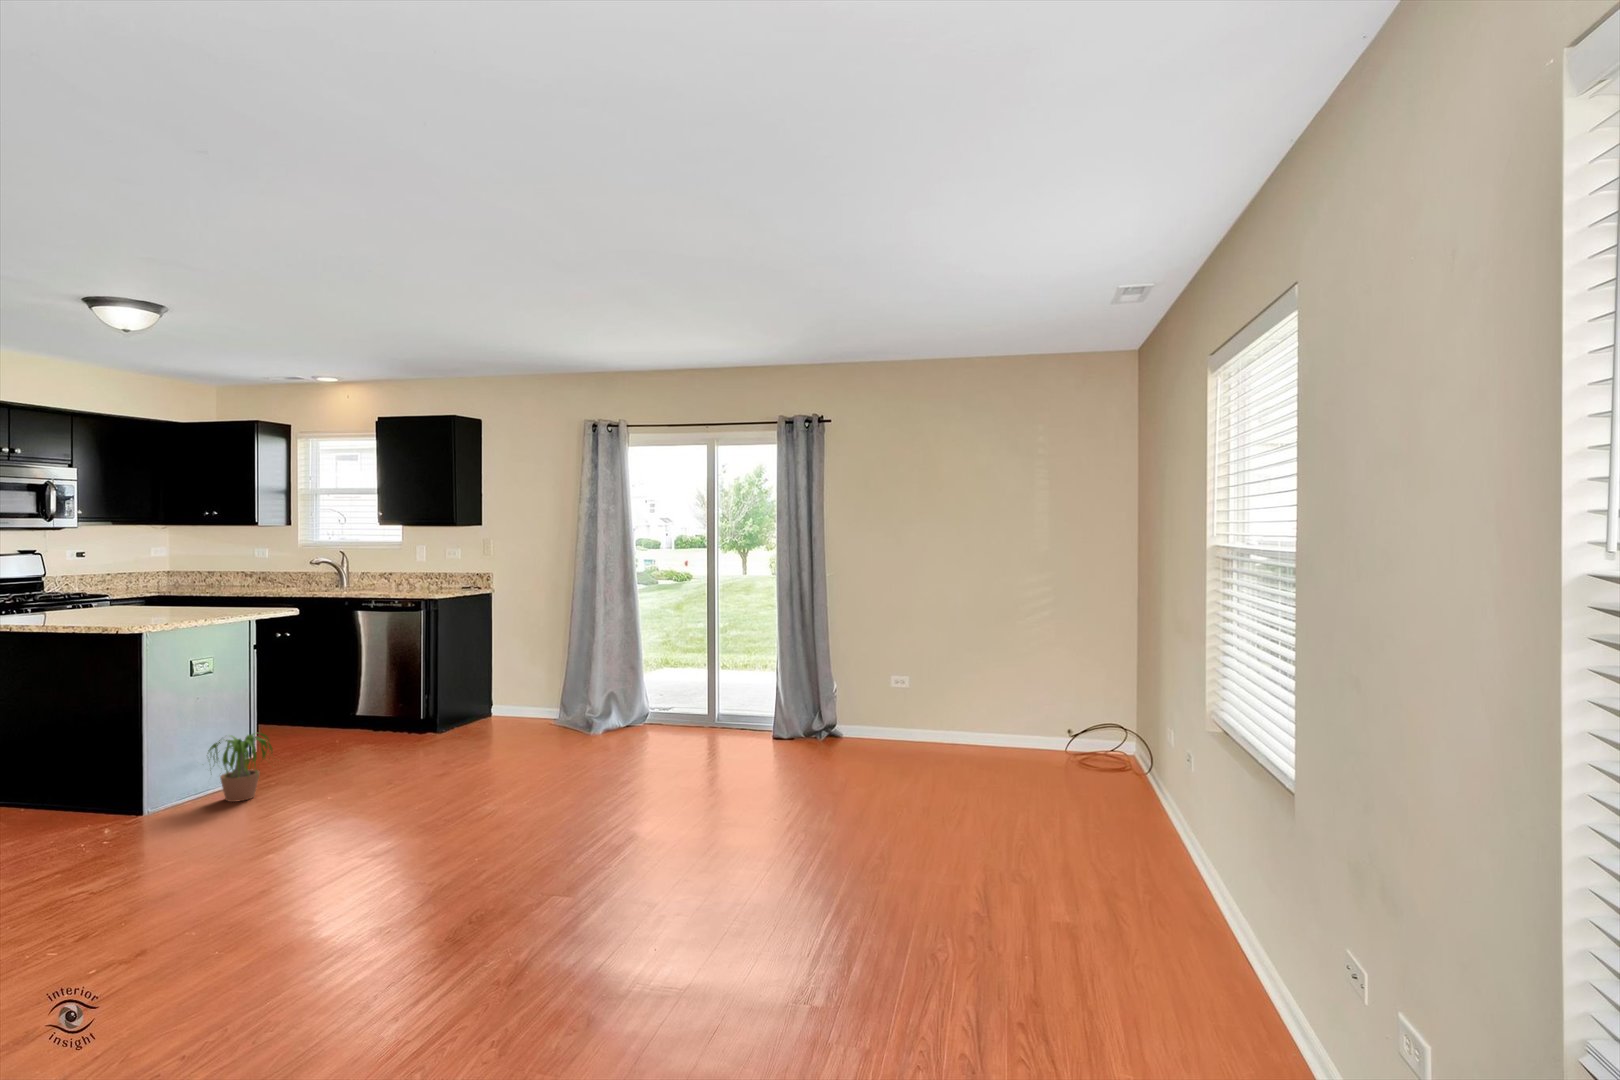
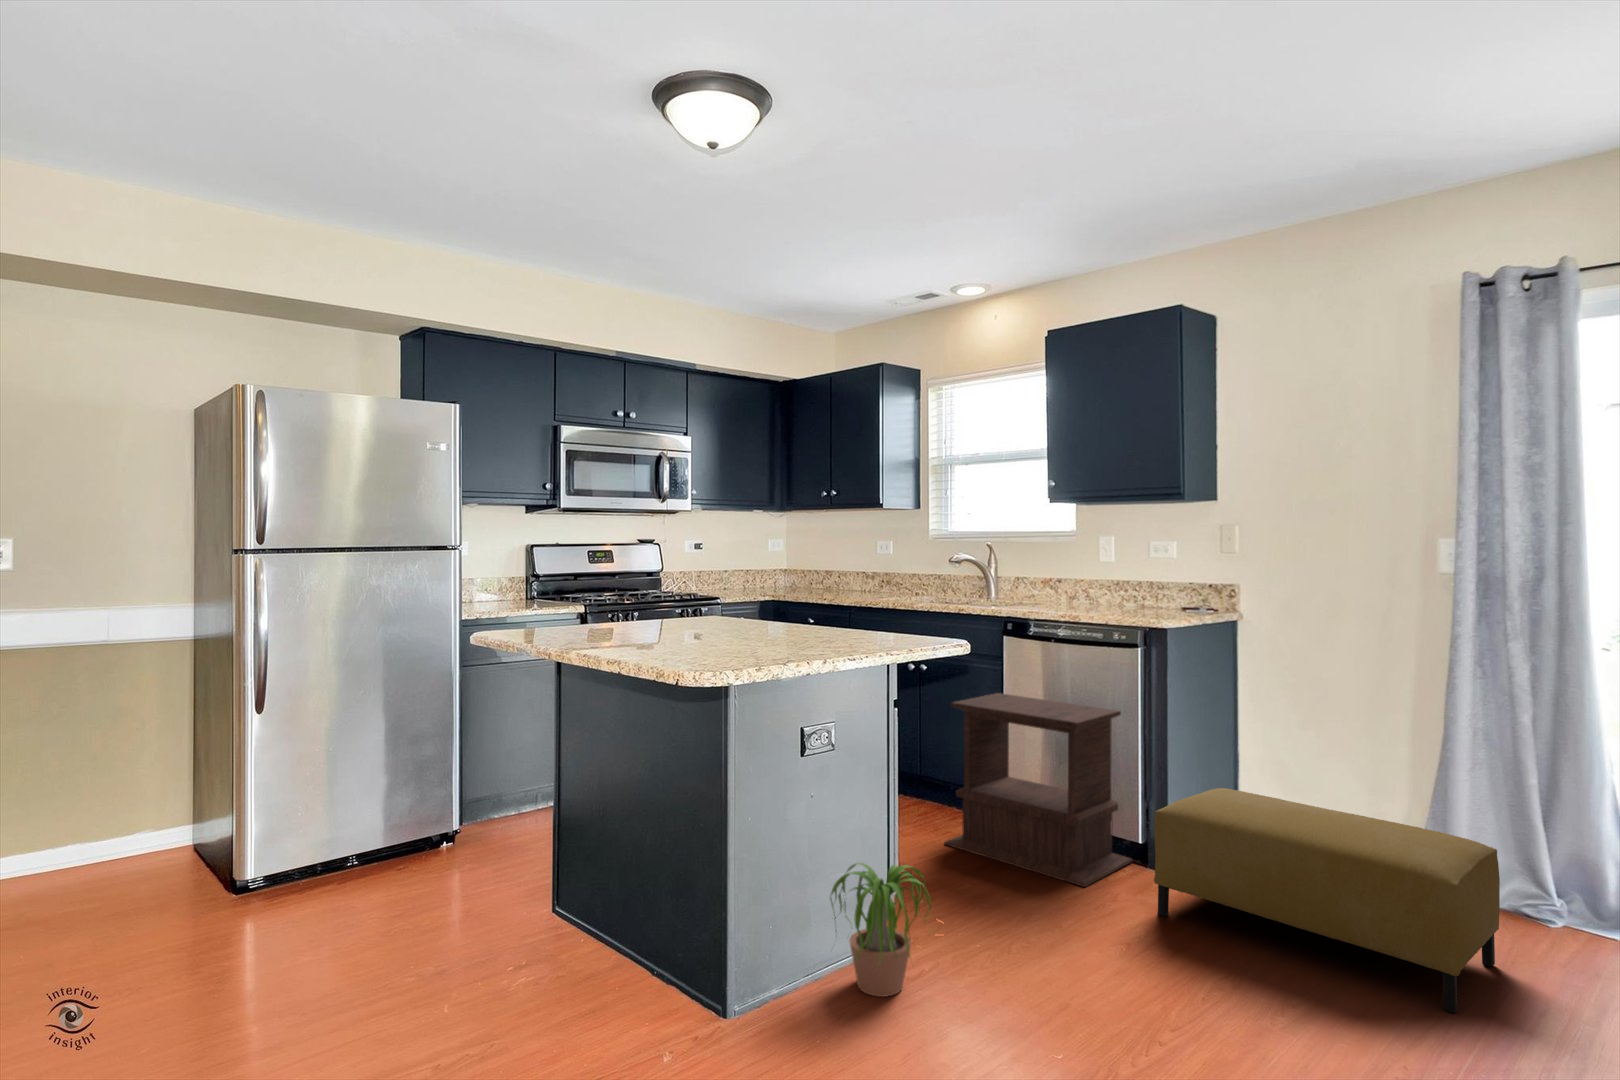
side table: none [298,647,420,748] -> present [944,693,1132,887]
ottoman: none [419,684,576,761] -> present [1154,788,1500,1013]

